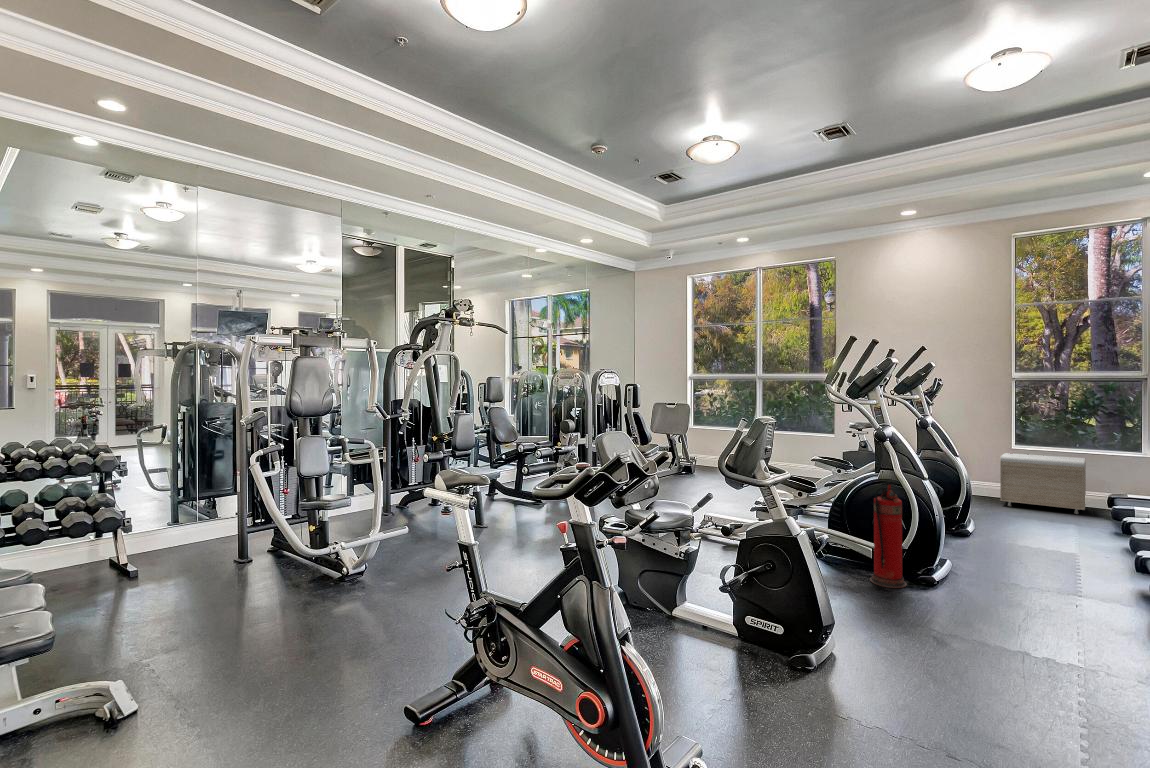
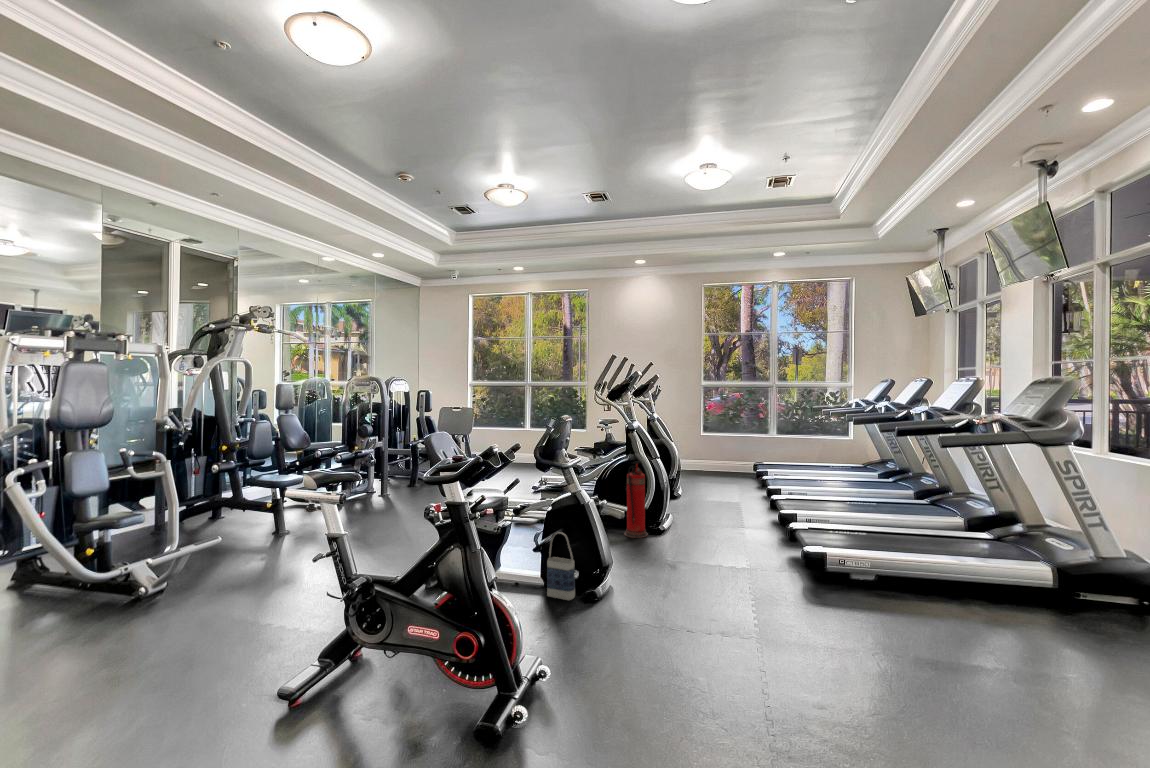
storage bench: present [1000,453,1086,514] -> none [695,438,742,477]
bag: none [738,570,777,664] -> present [547,532,575,600]

